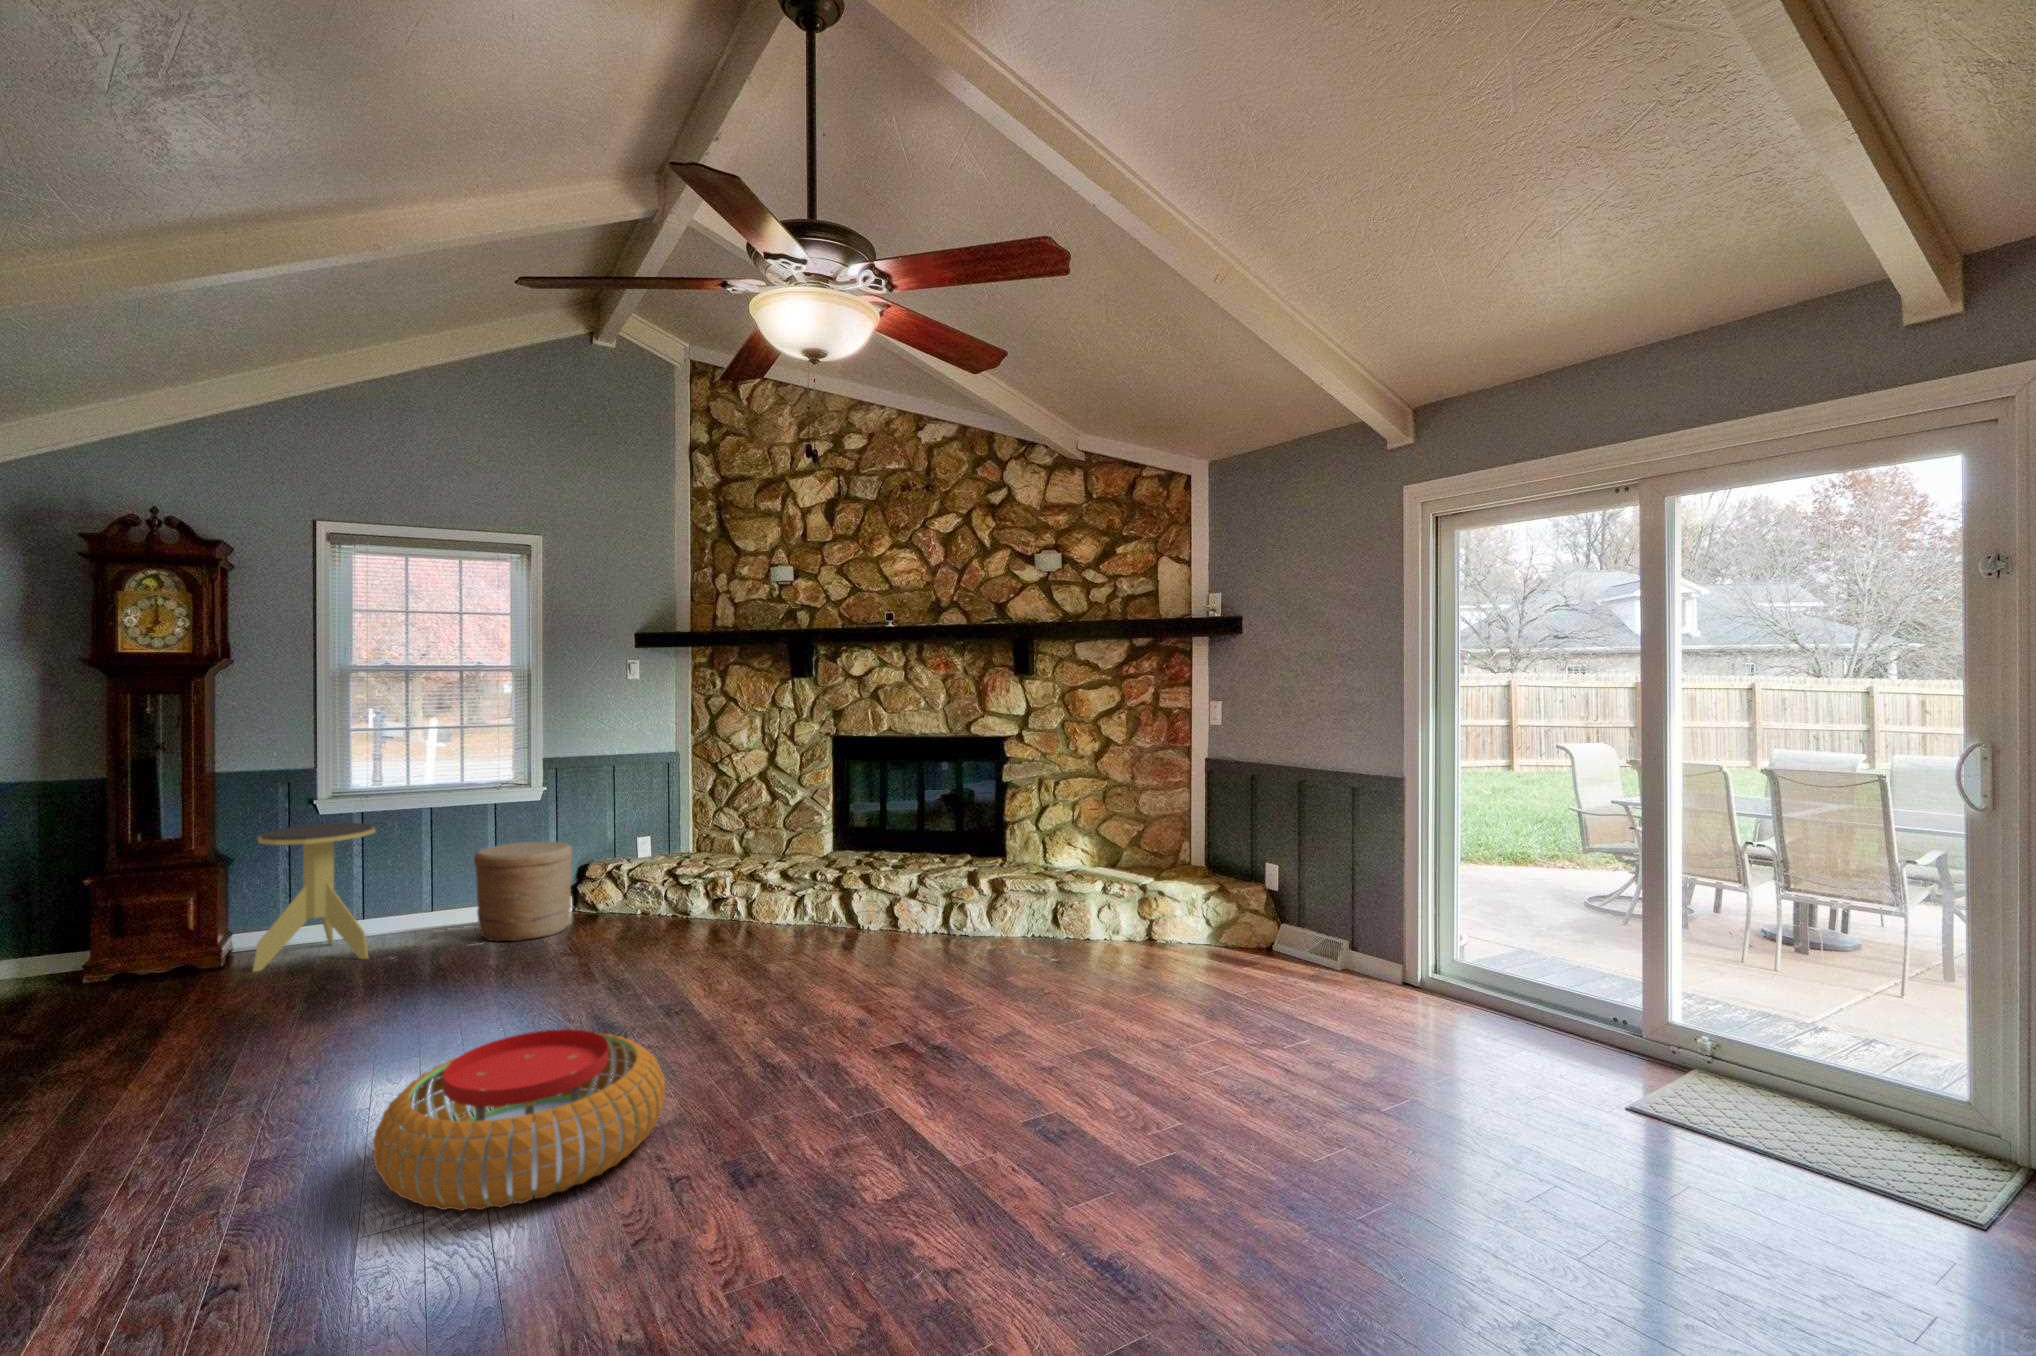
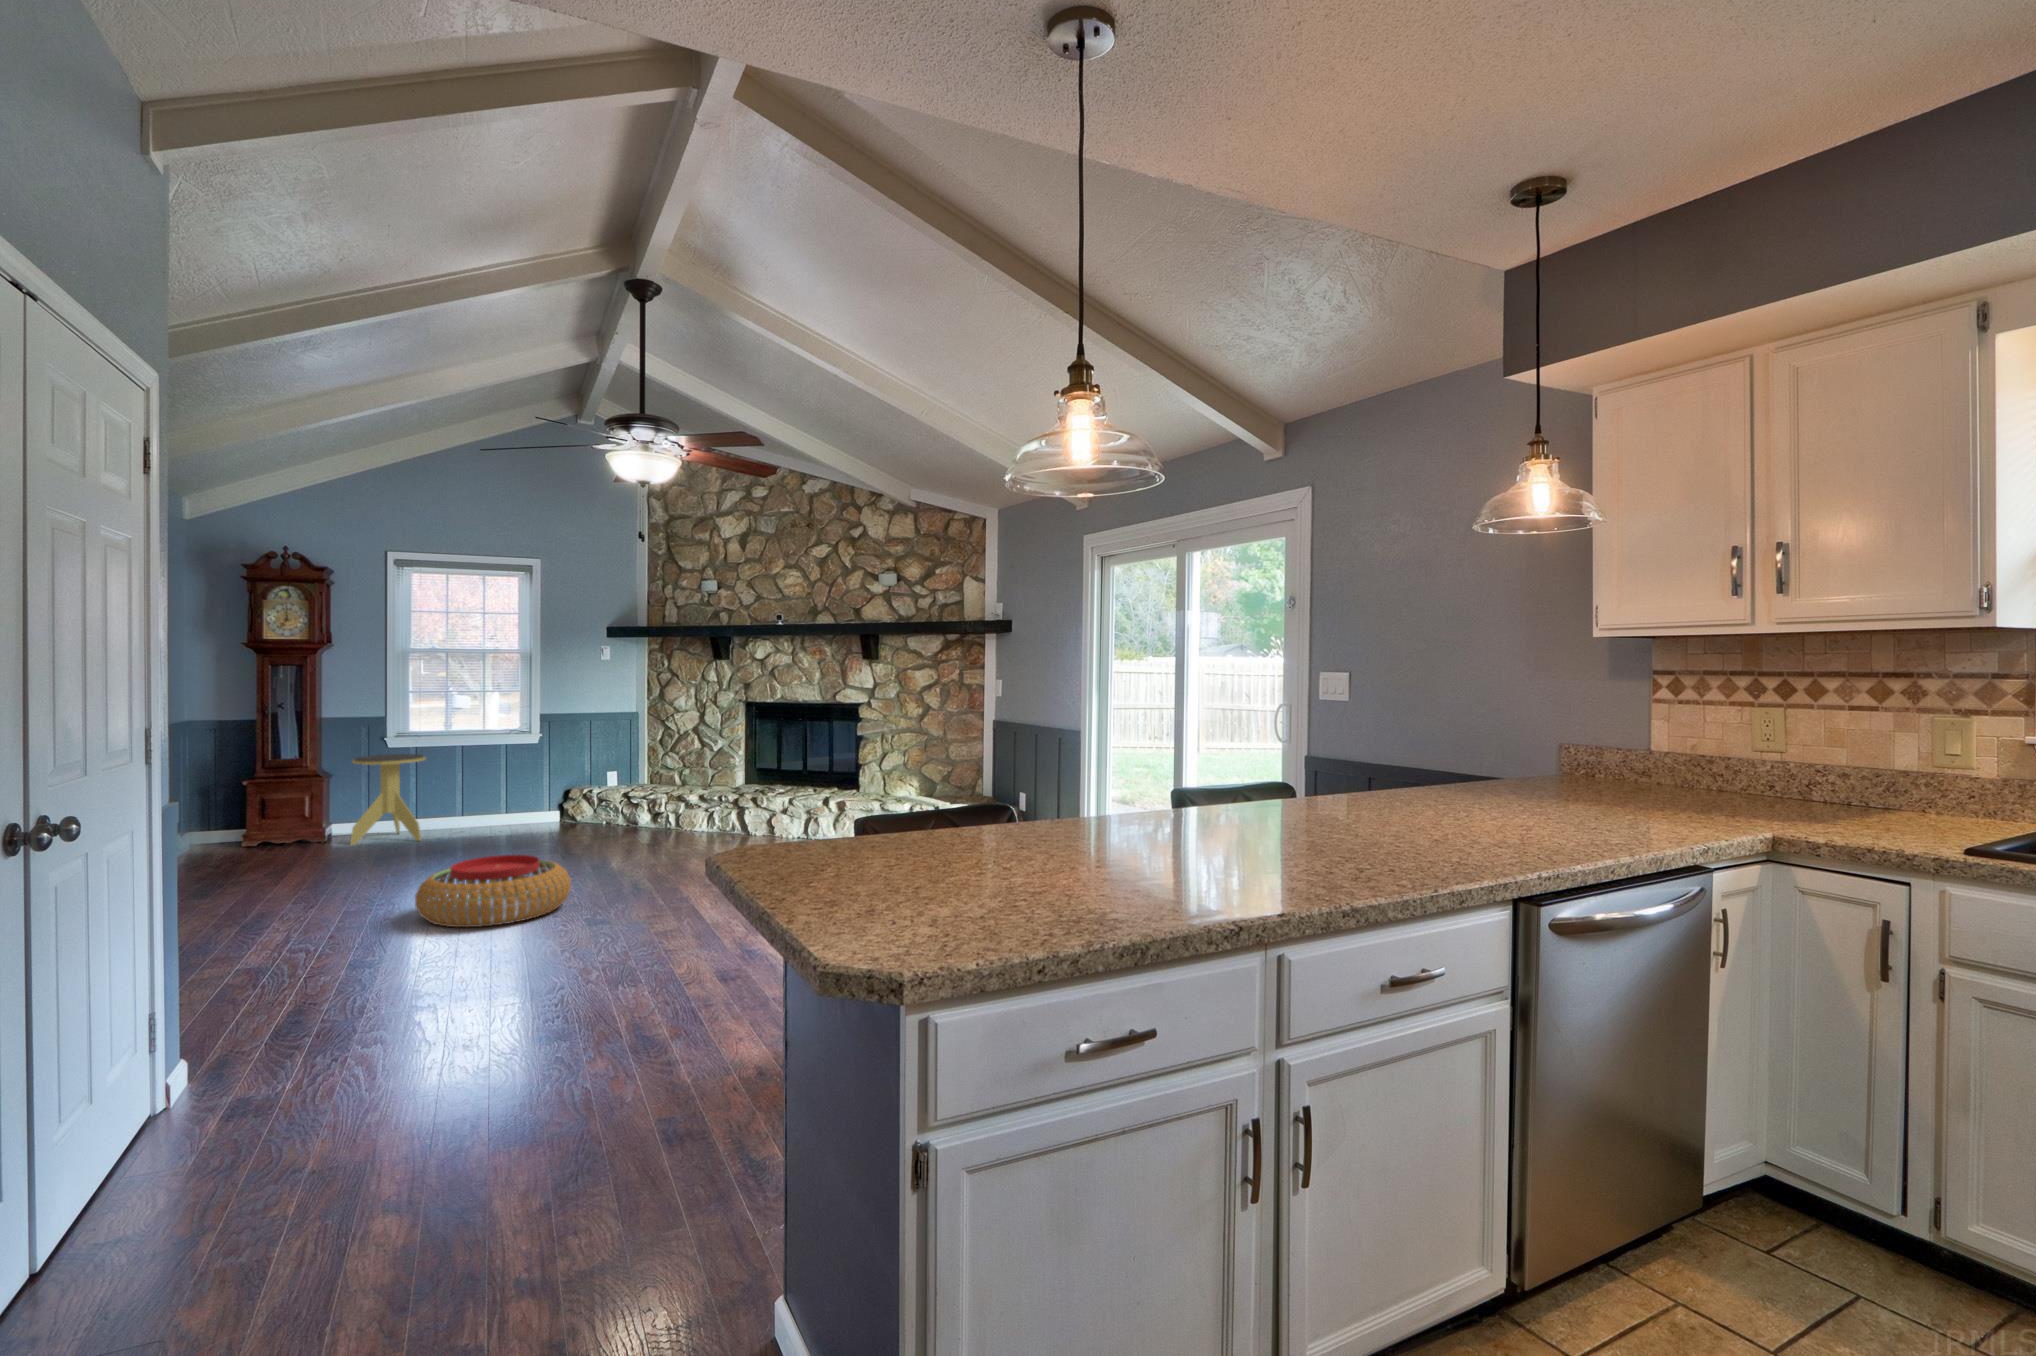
woven basket: present [474,841,573,942] -> none [490,771,556,835]

